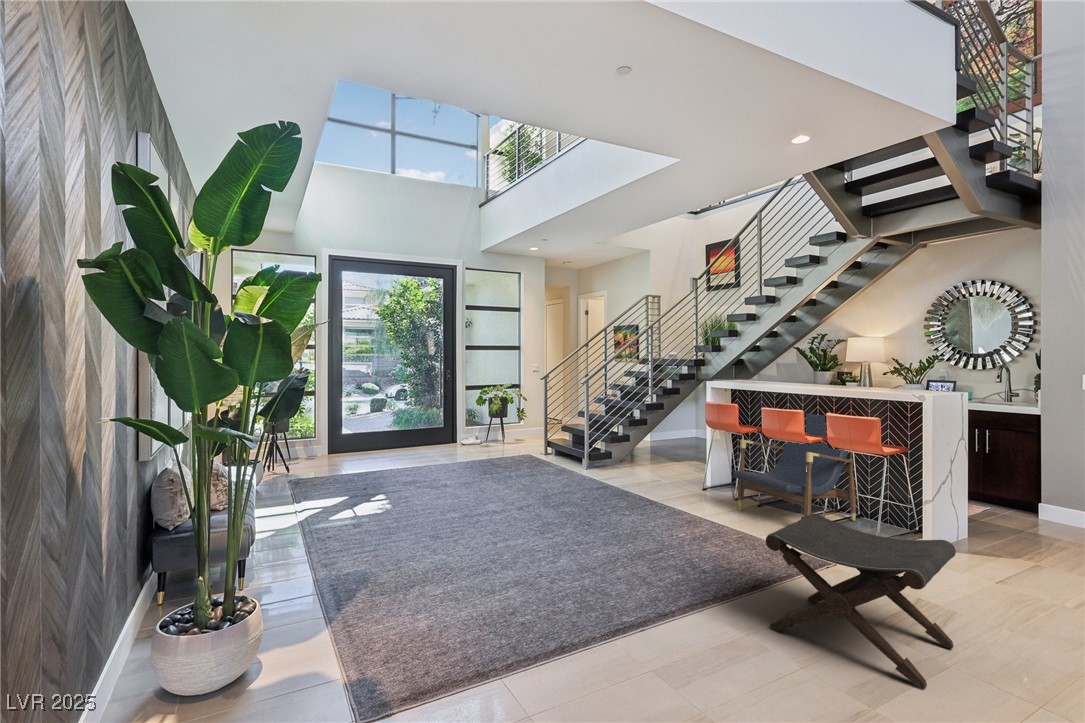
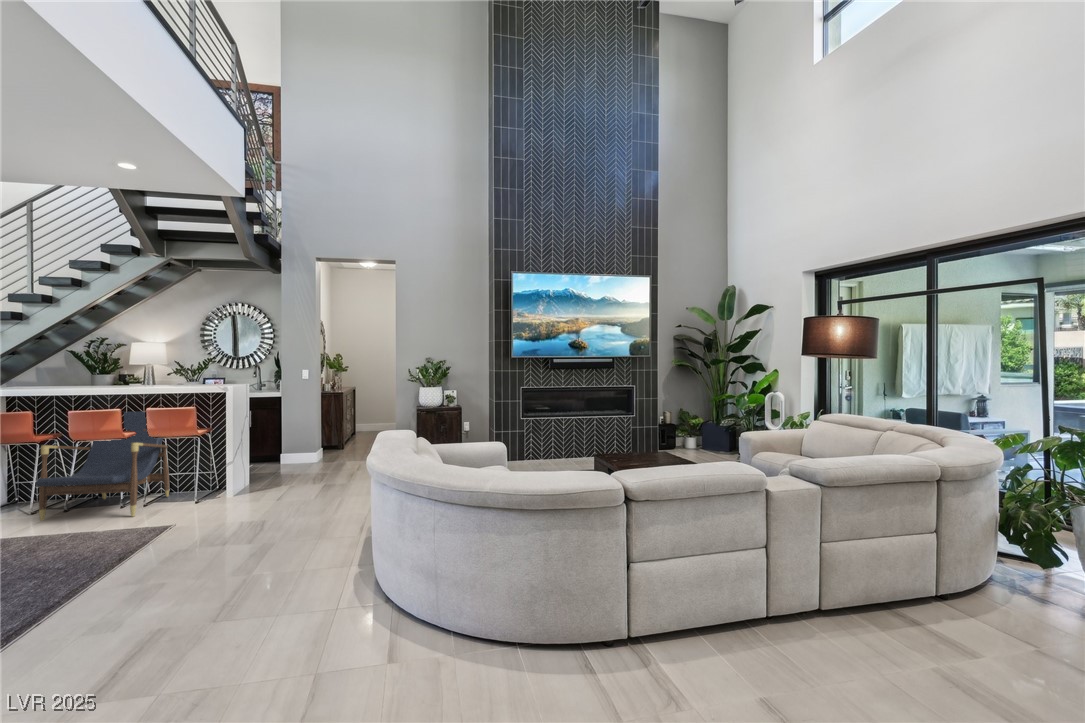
footstool: present [766,513,956,689] -> none [149,472,276,578]

